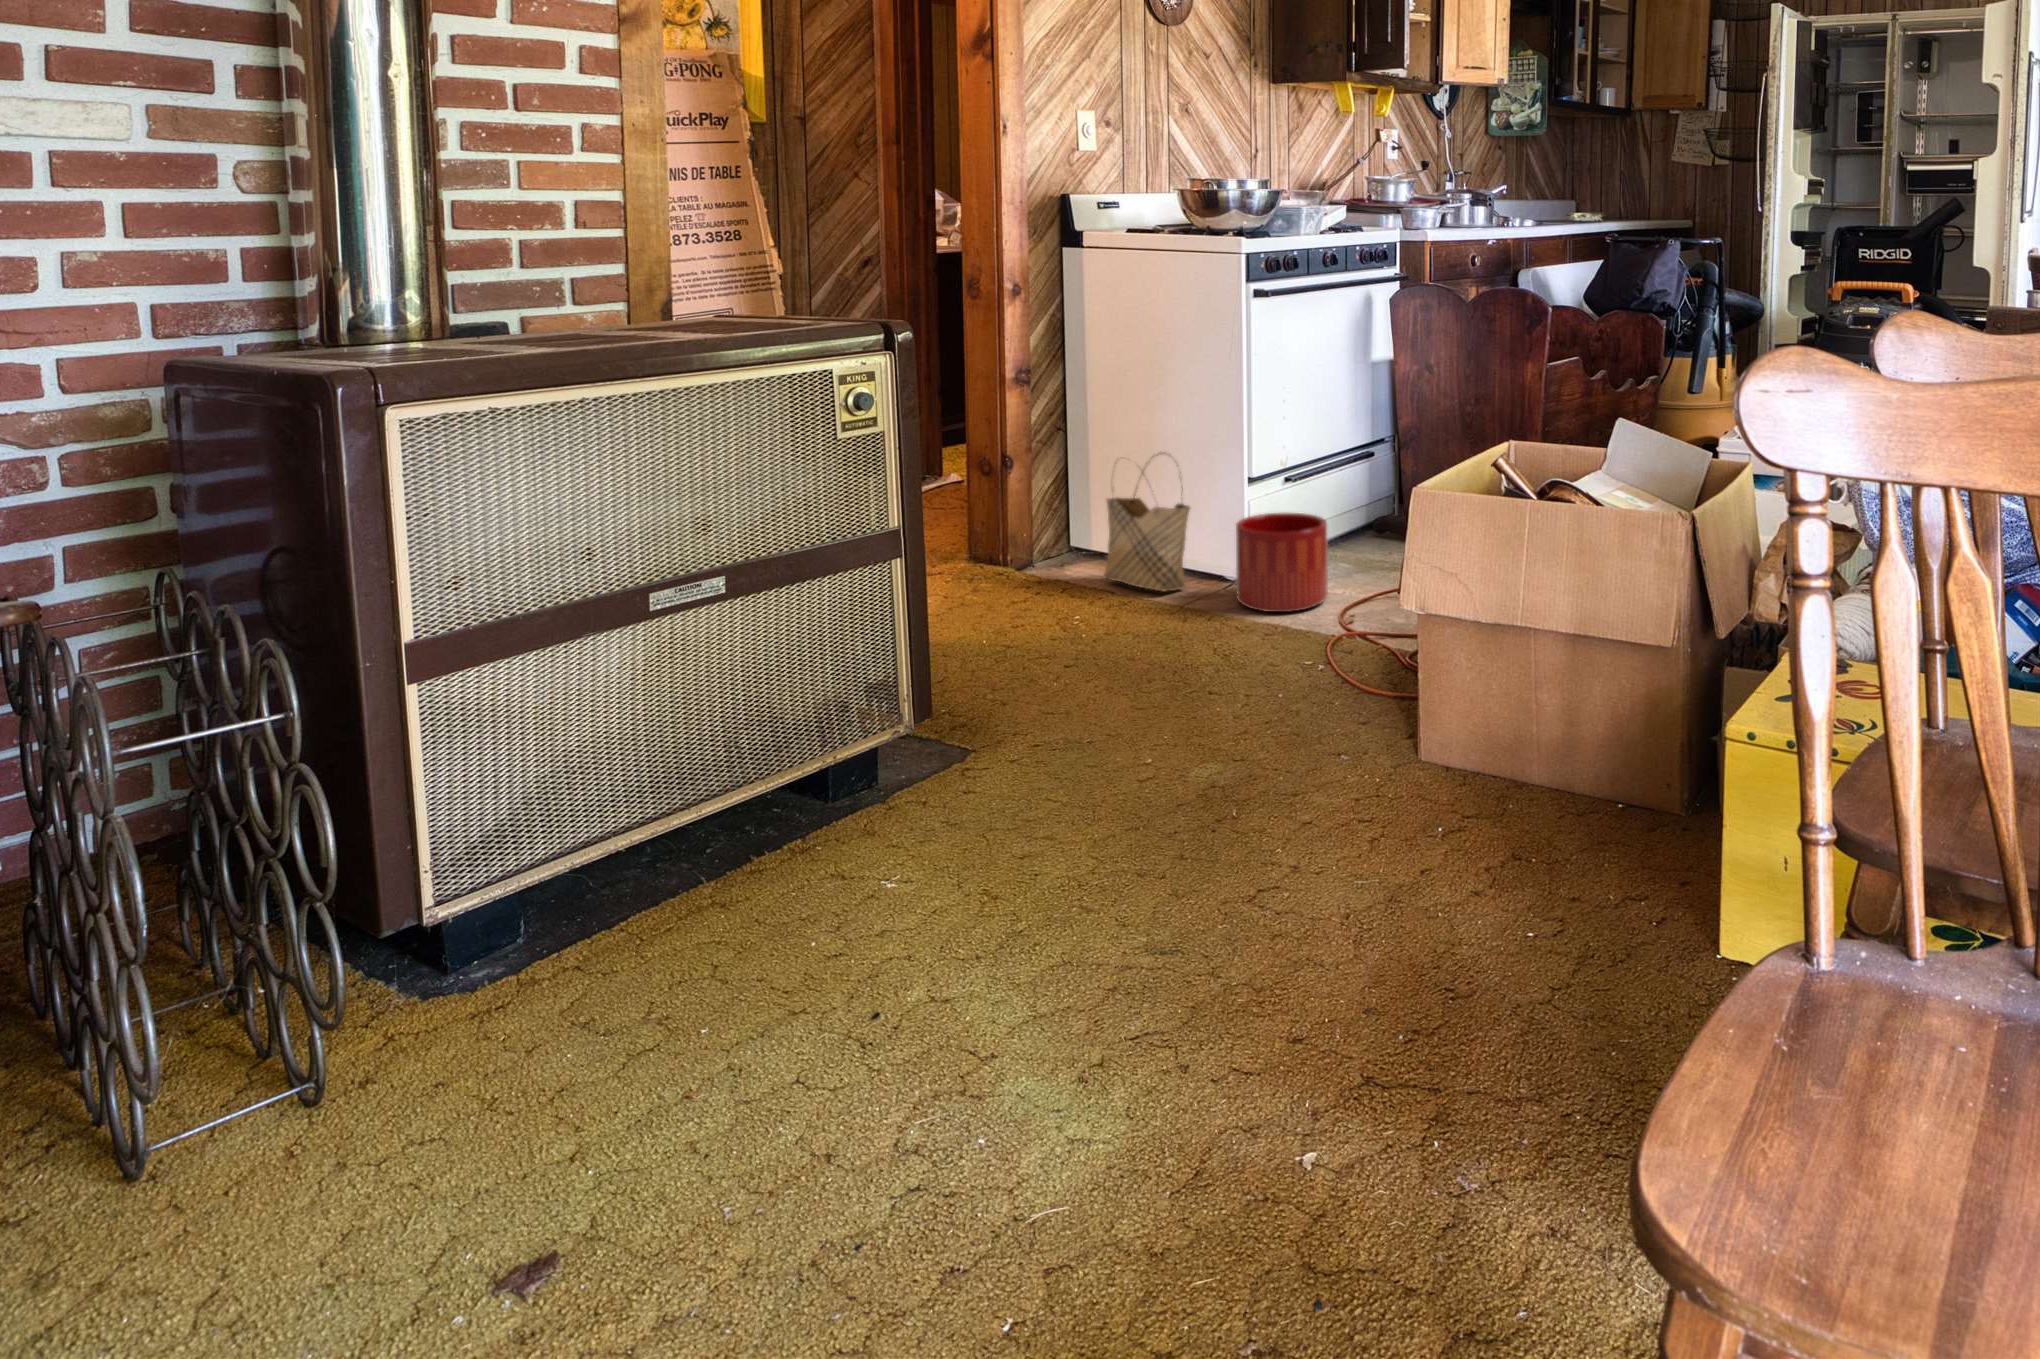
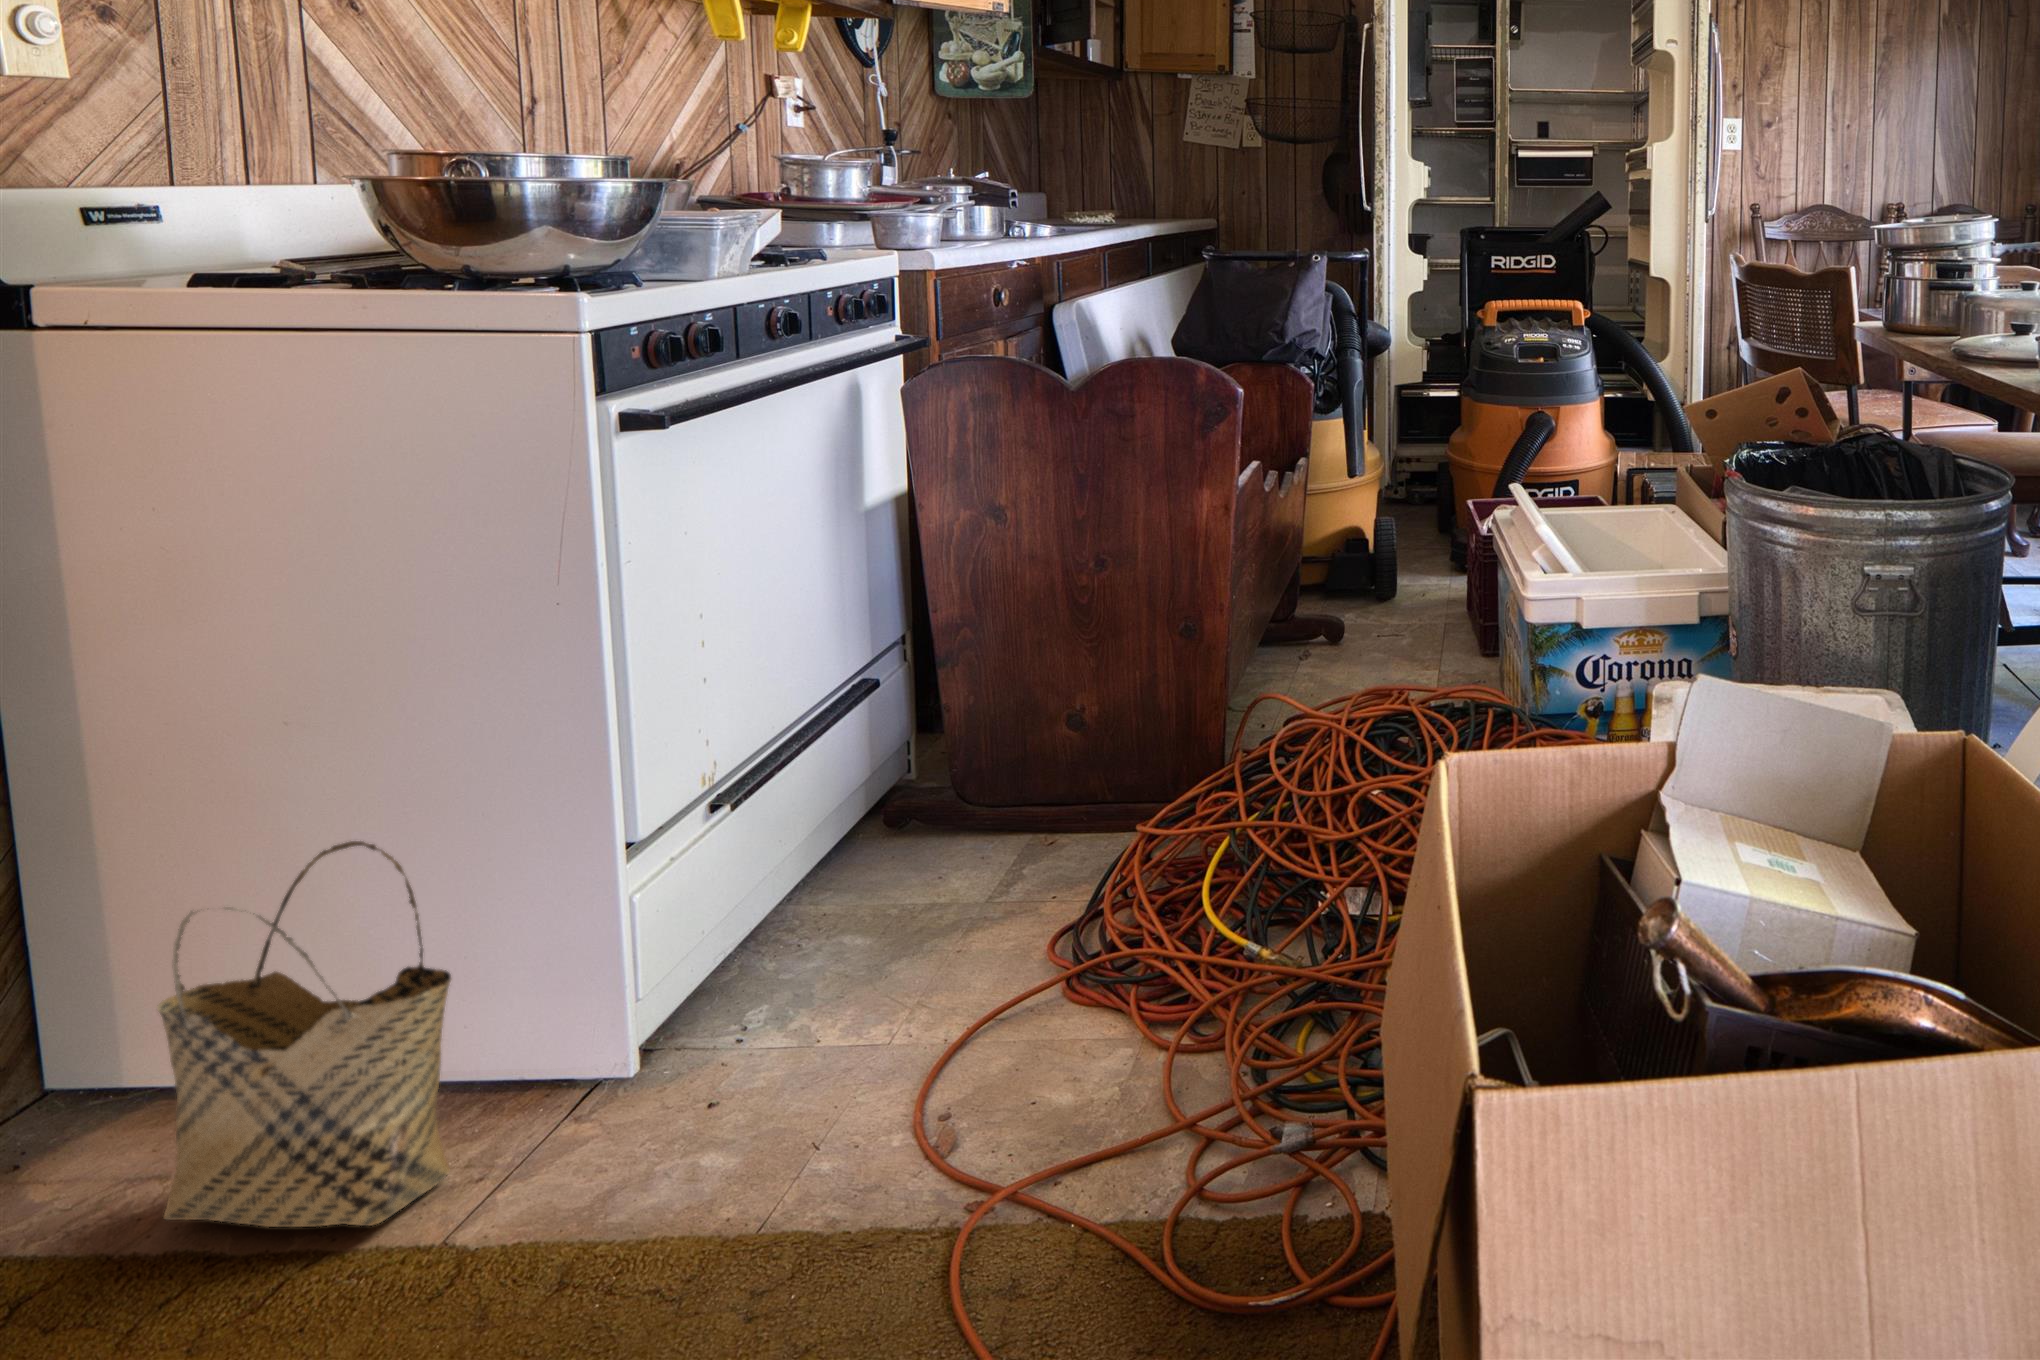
planter: present [1236,513,1328,612] -> none [602,911,861,1212]

